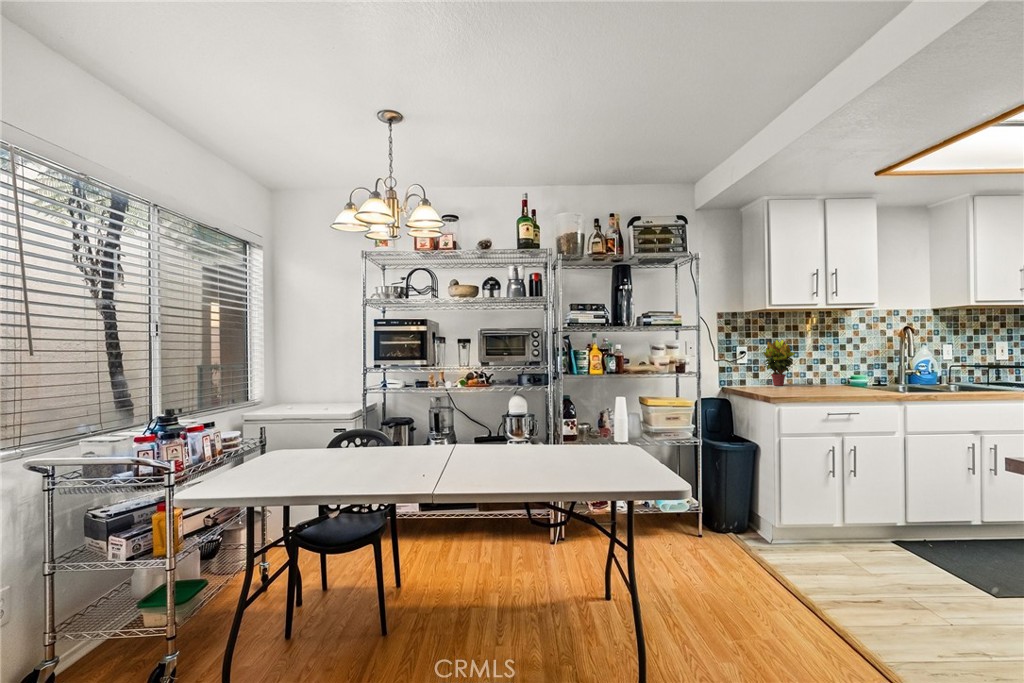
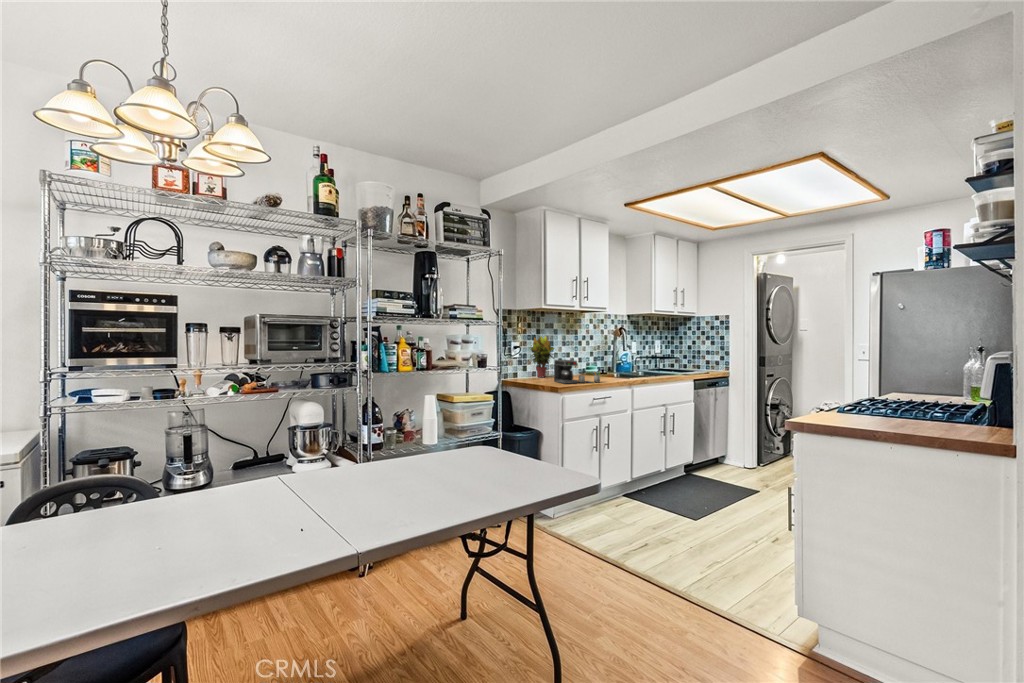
coffee maker: none [784,366,851,394] -> present [554,360,601,384]

